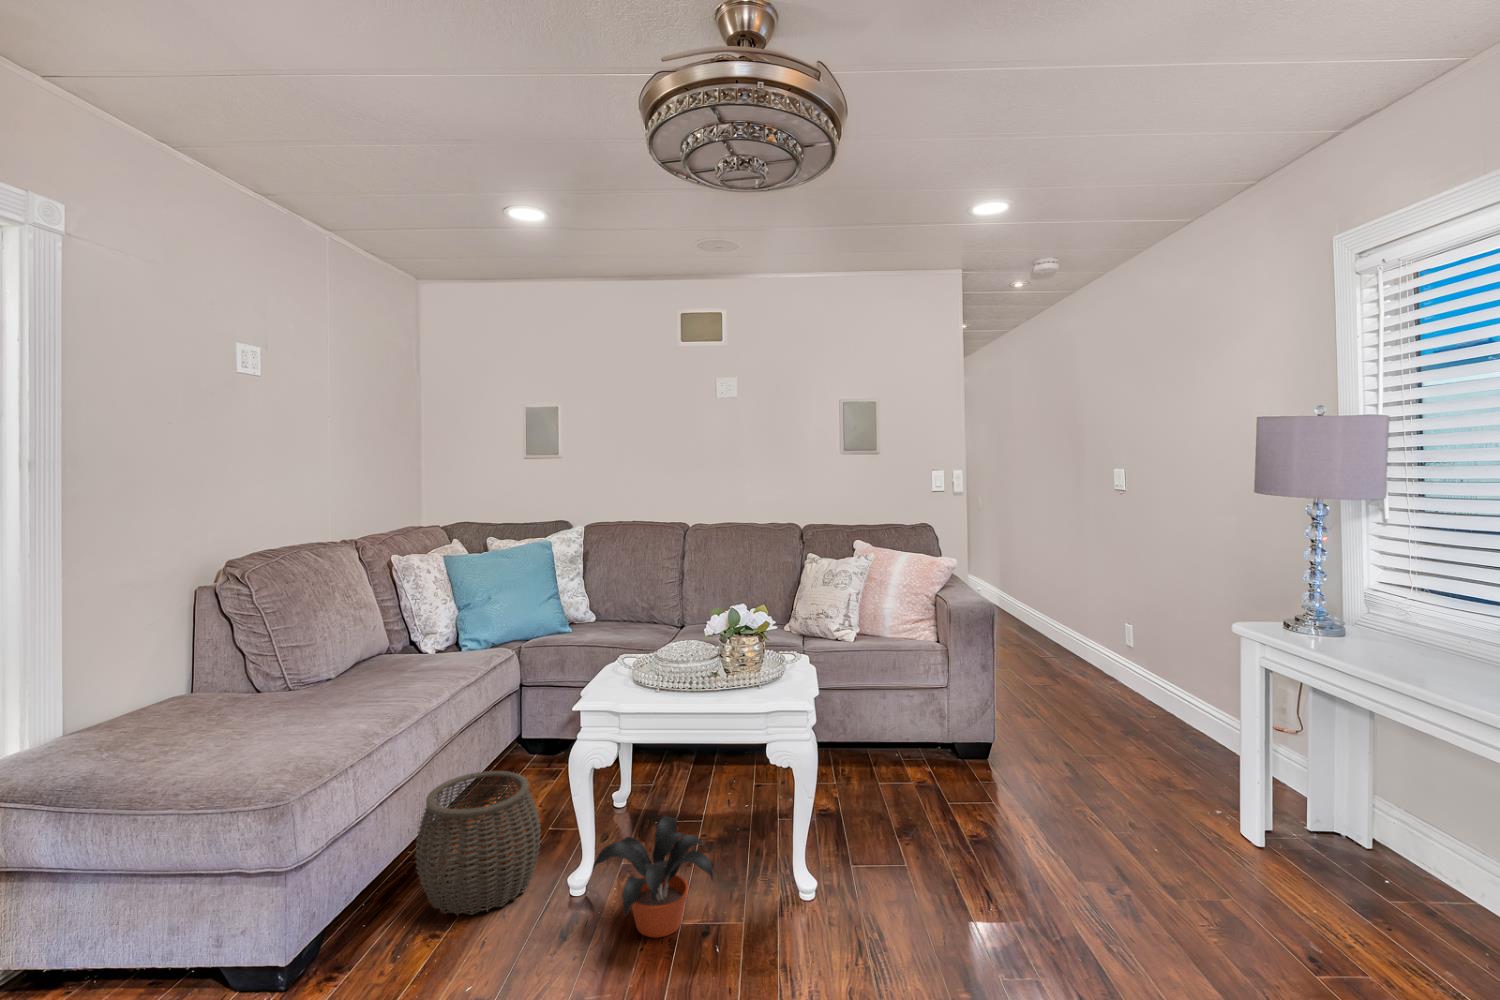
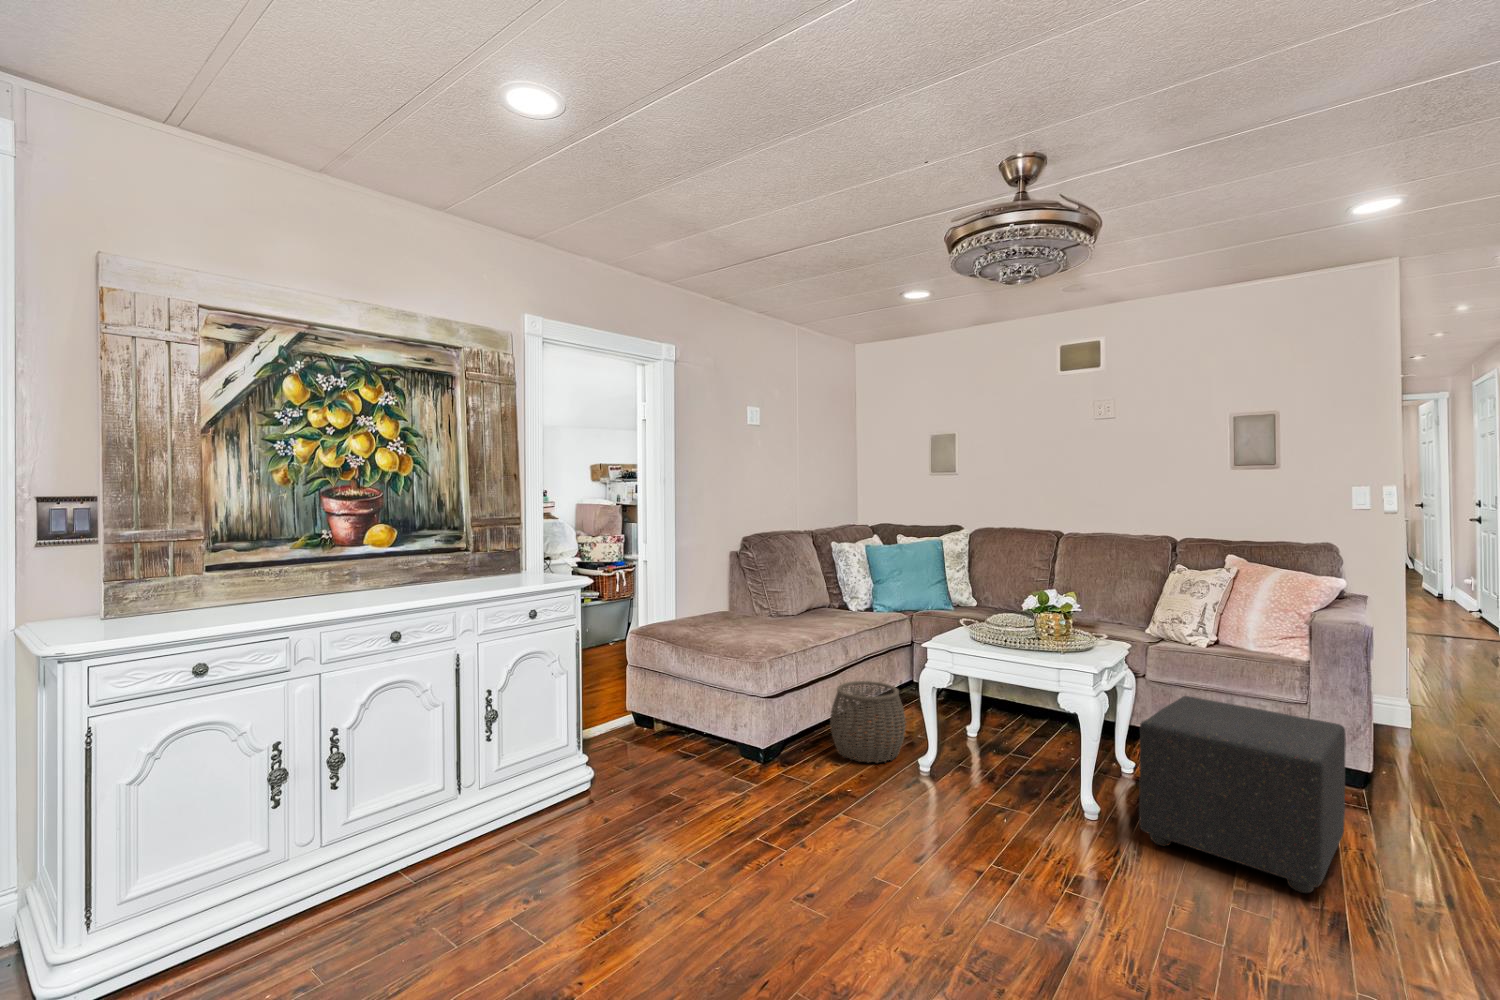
ottoman: none [871,714,1067,936] -> present [1139,696,1346,893]
potted plant: present [593,816,713,938] -> none [929,729,1013,804]

